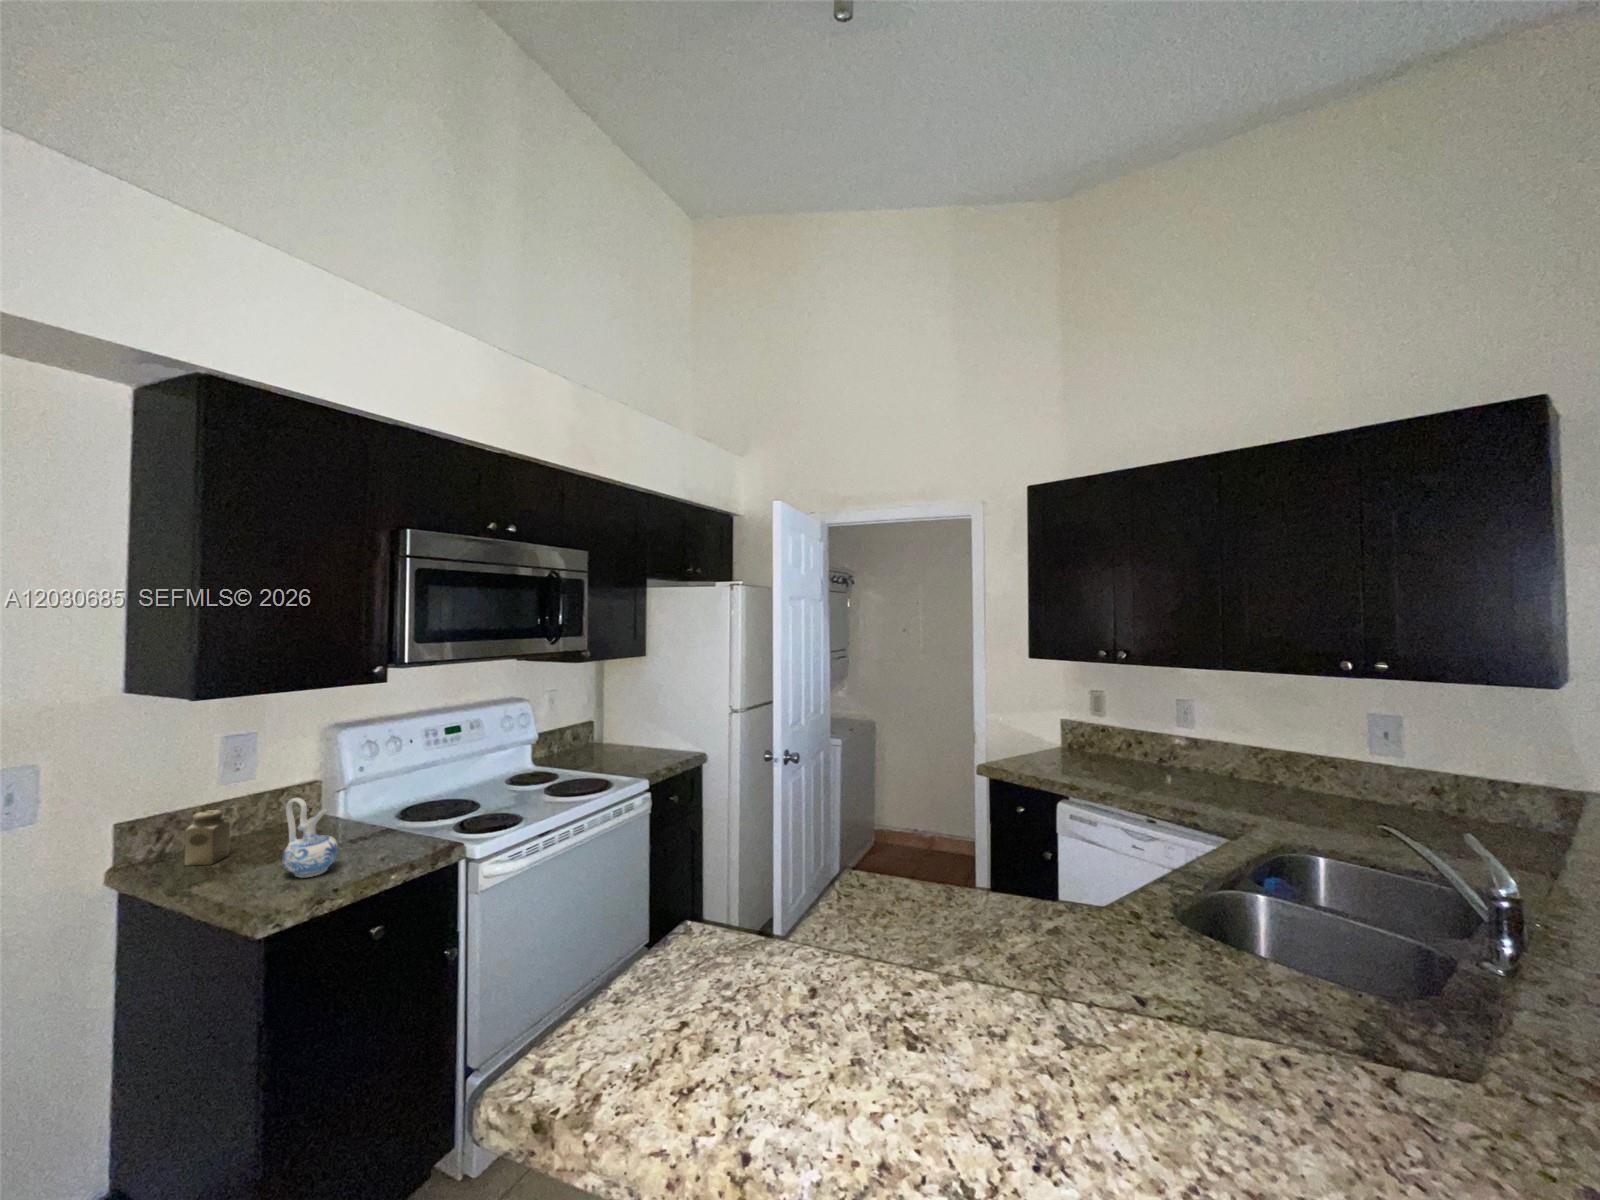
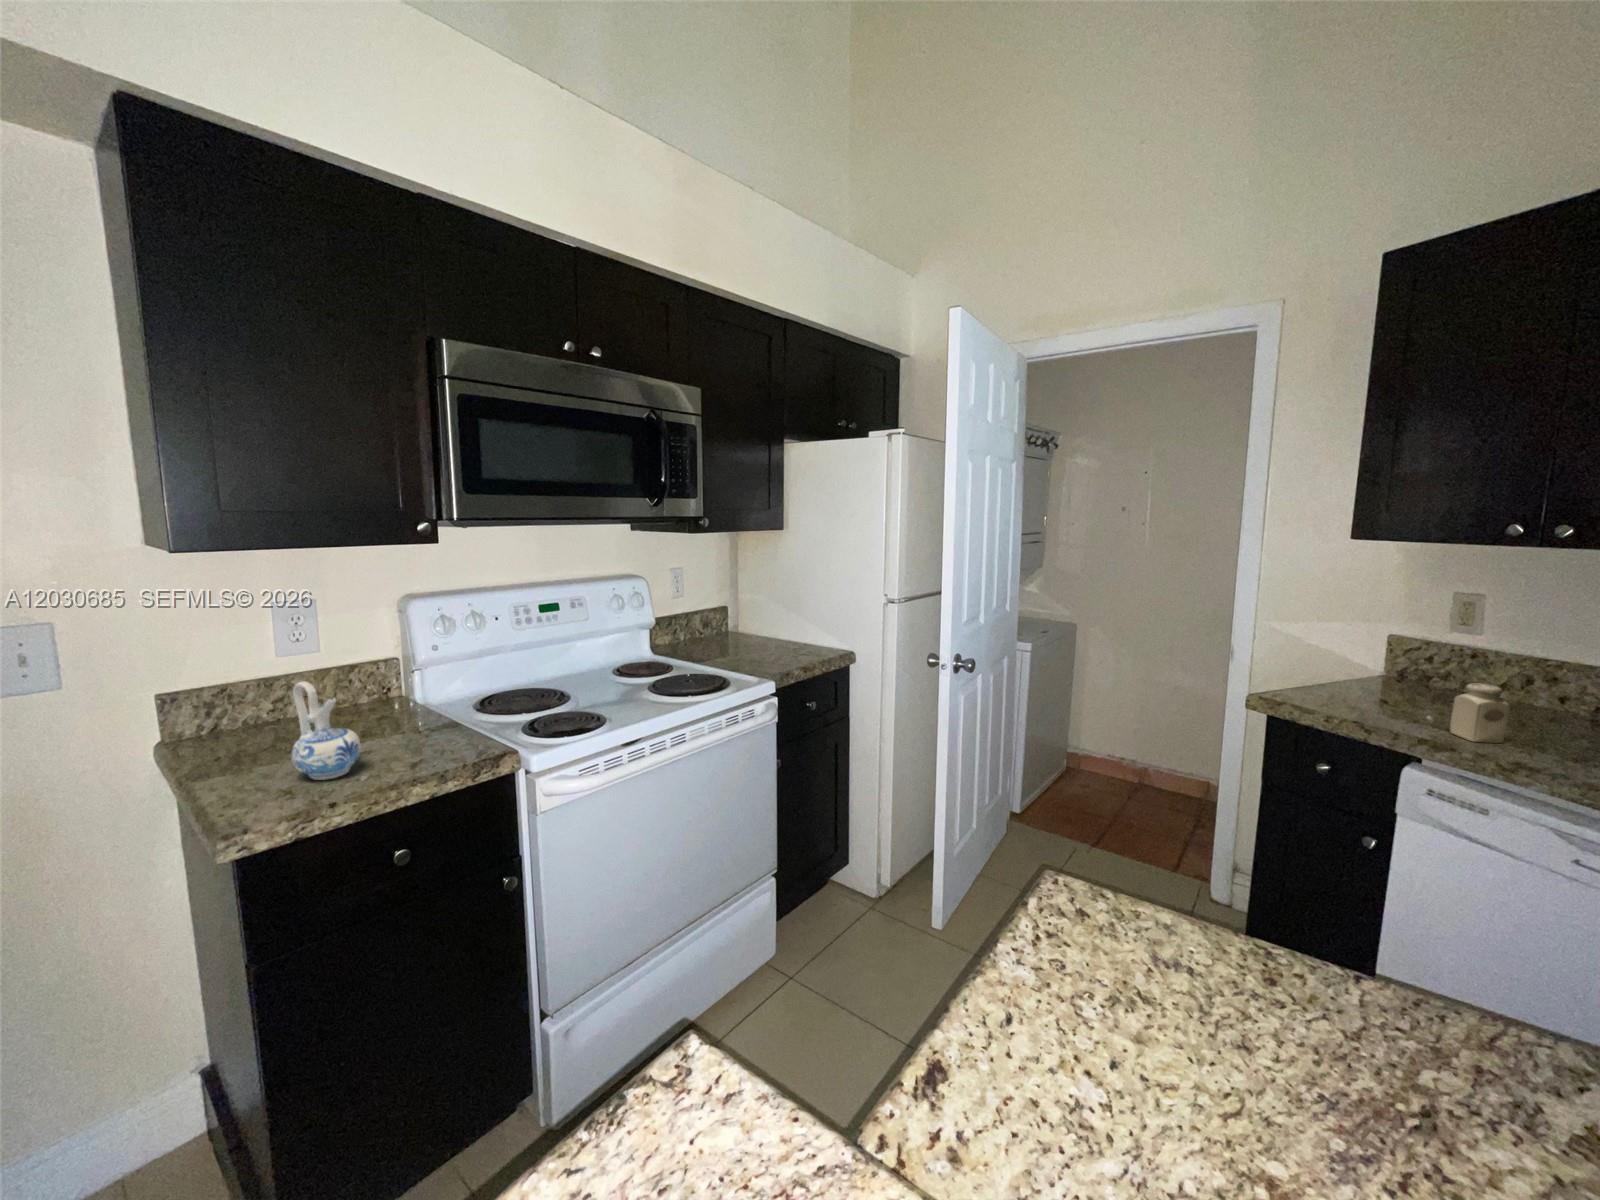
salt shaker: present [184,810,230,865] -> present [1450,684,1510,743]

